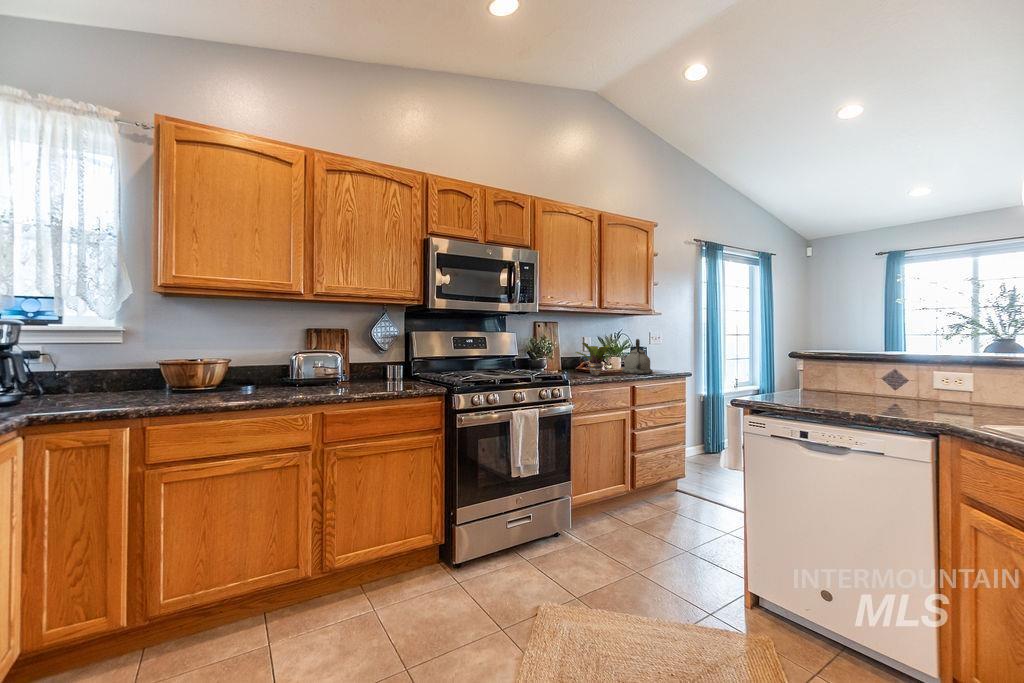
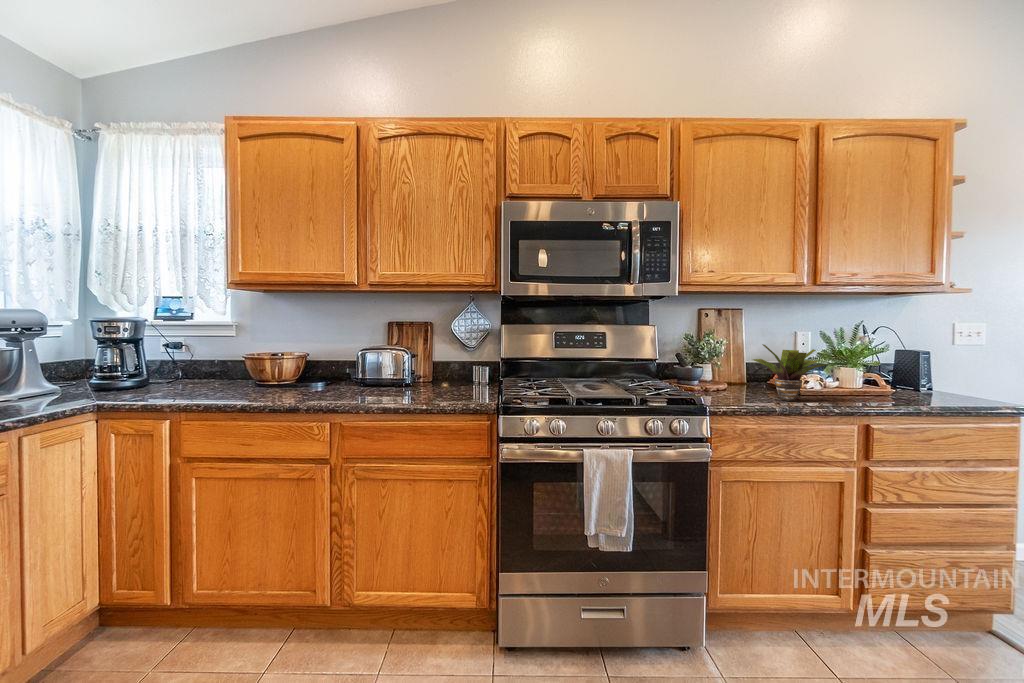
kettle: present [622,339,653,374] -> none [859,339,926,405]

